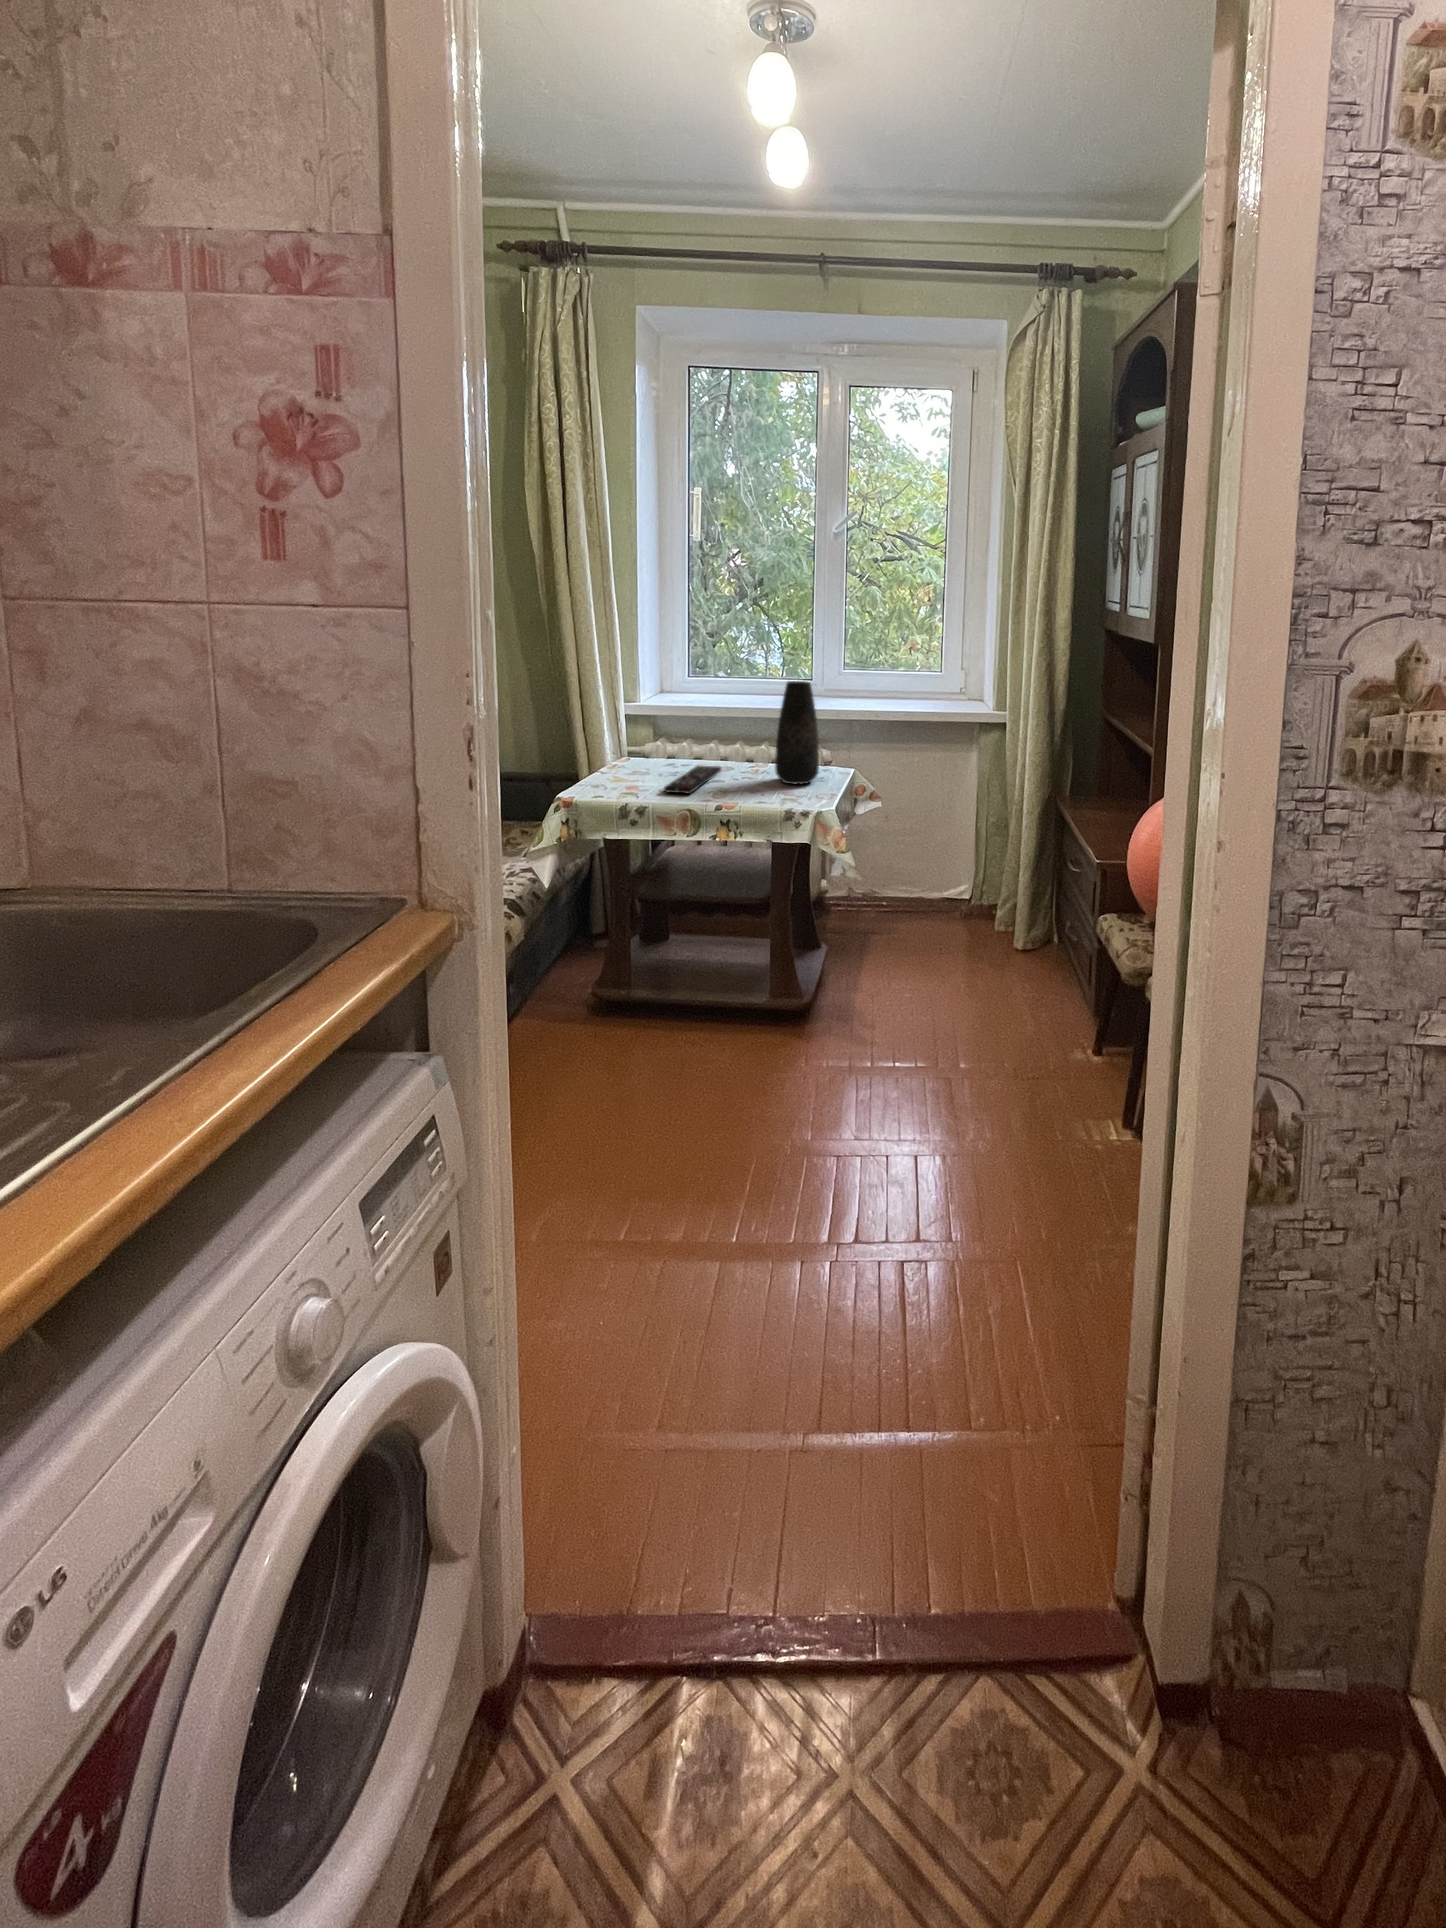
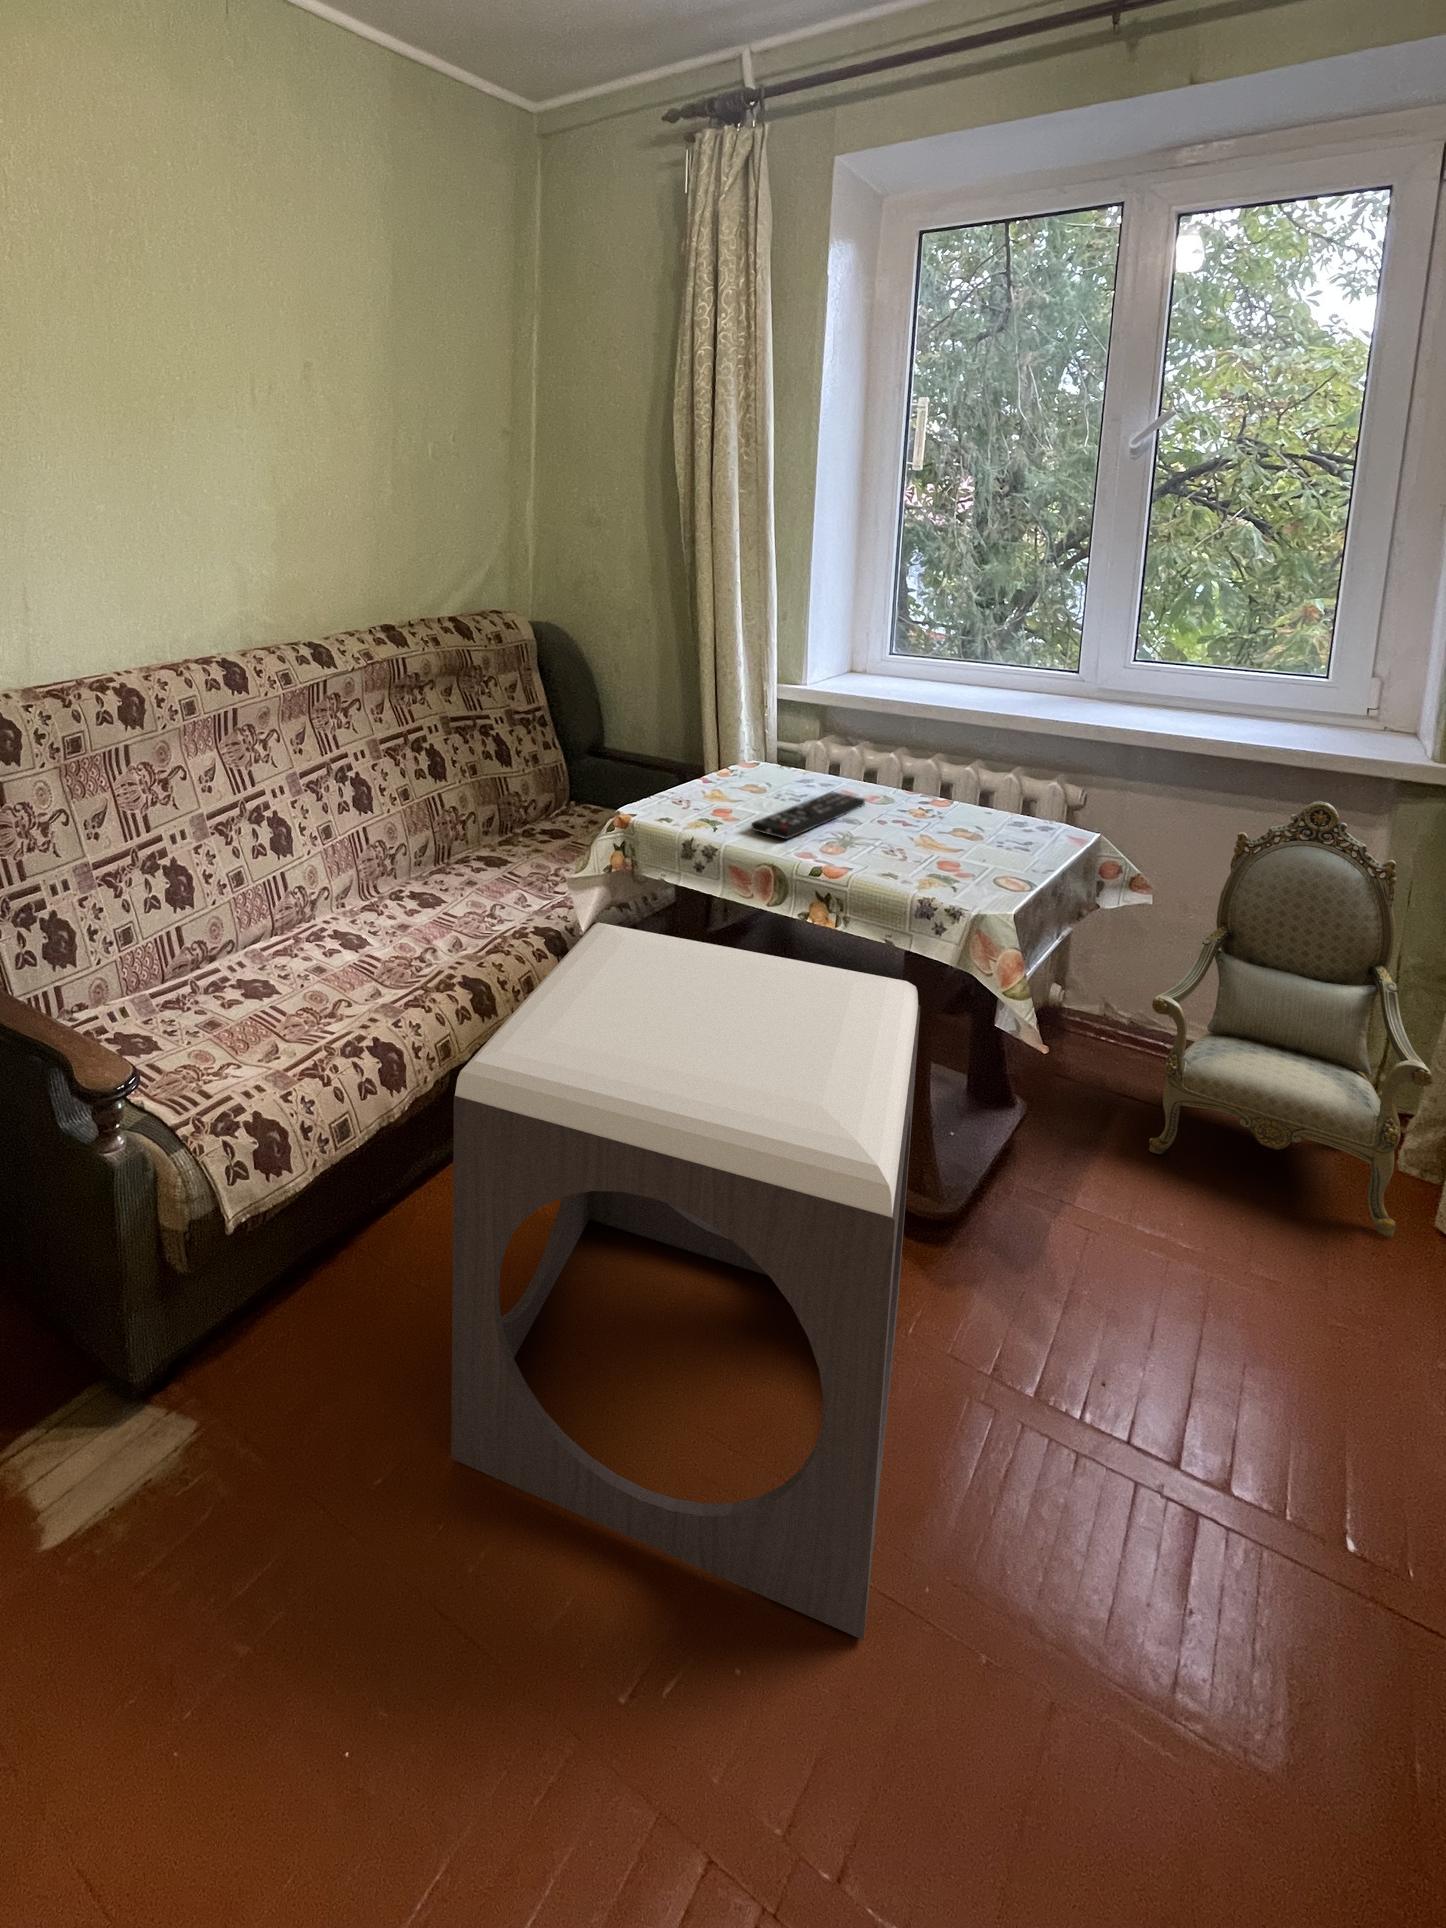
armchair: none [851,674,1008,960] -> present [1149,801,1433,1237]
vase: present [775,681,819,784] -> none [939,684,1018,853]
footstool: none [568,855,836,1210] -> present [451,923,921,1640]

